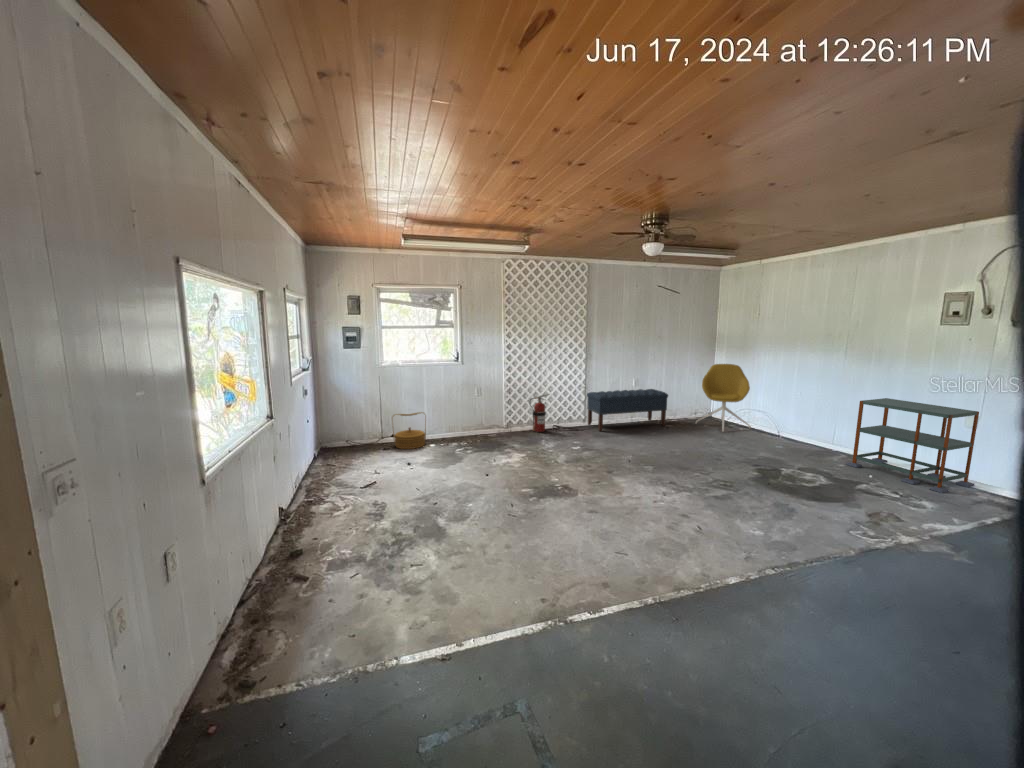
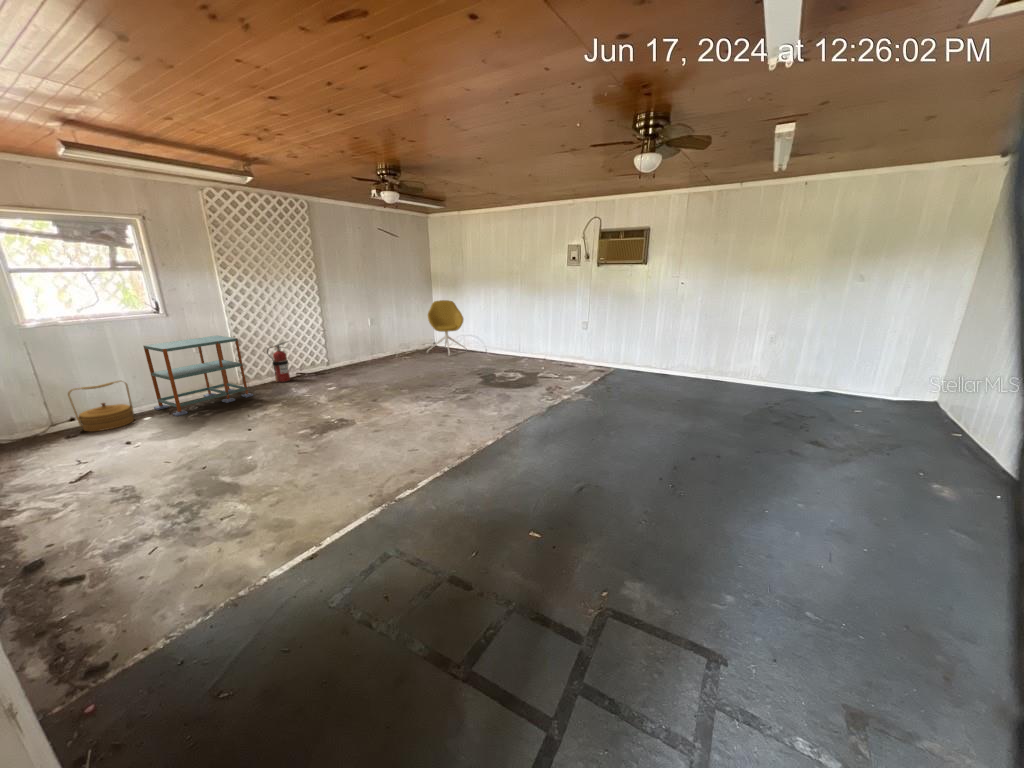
bench: present [587,389,668,431] -> none [327,327,404,371]
shelving unit: present [846,398,979,493] -> present [143,336,253,416]

